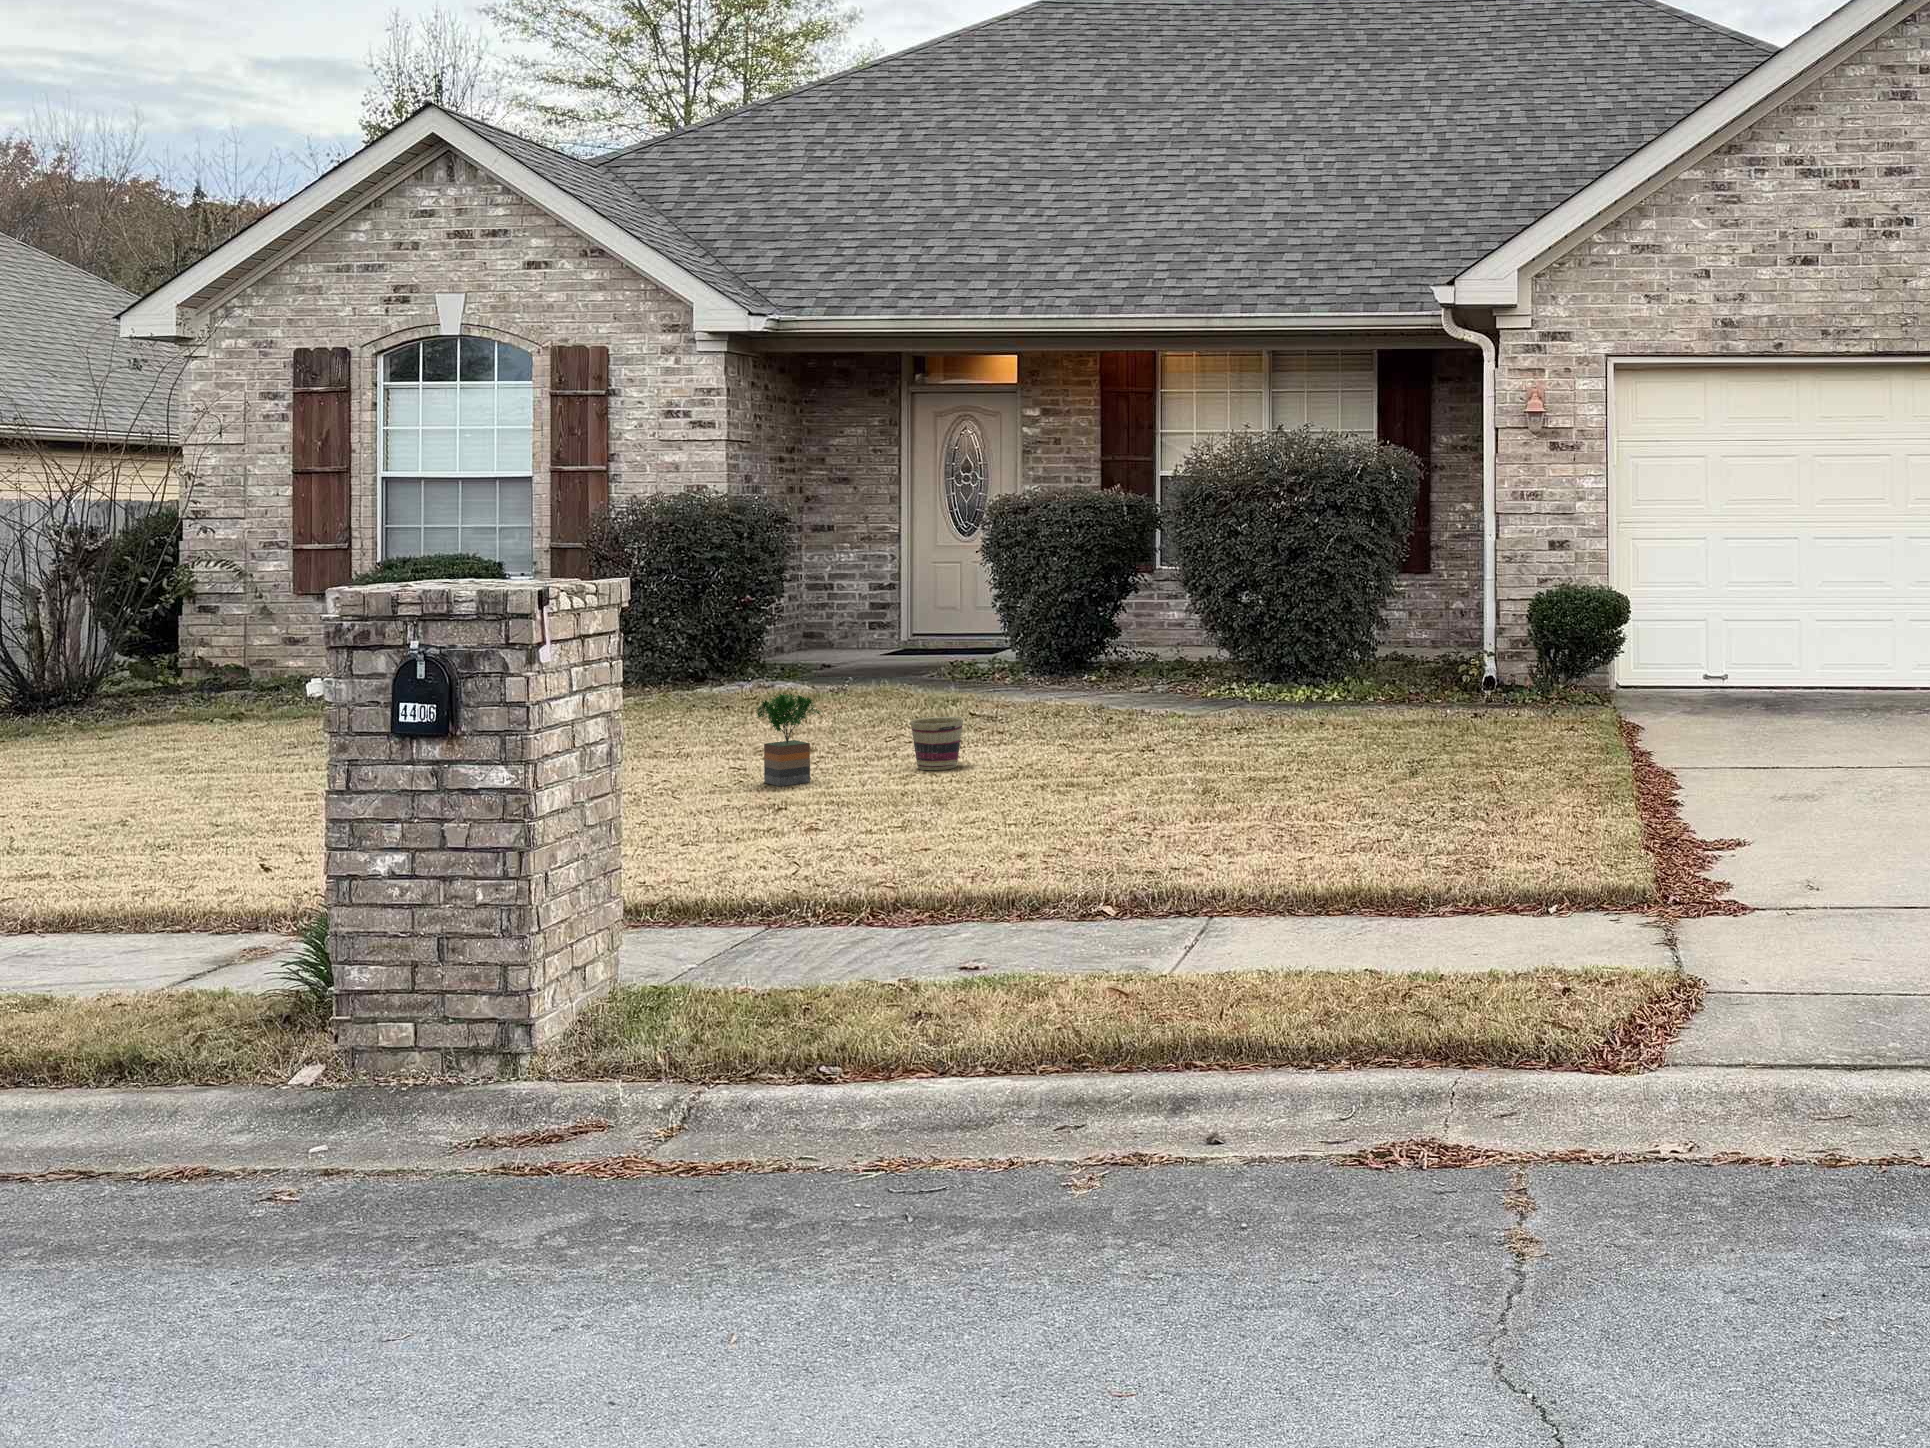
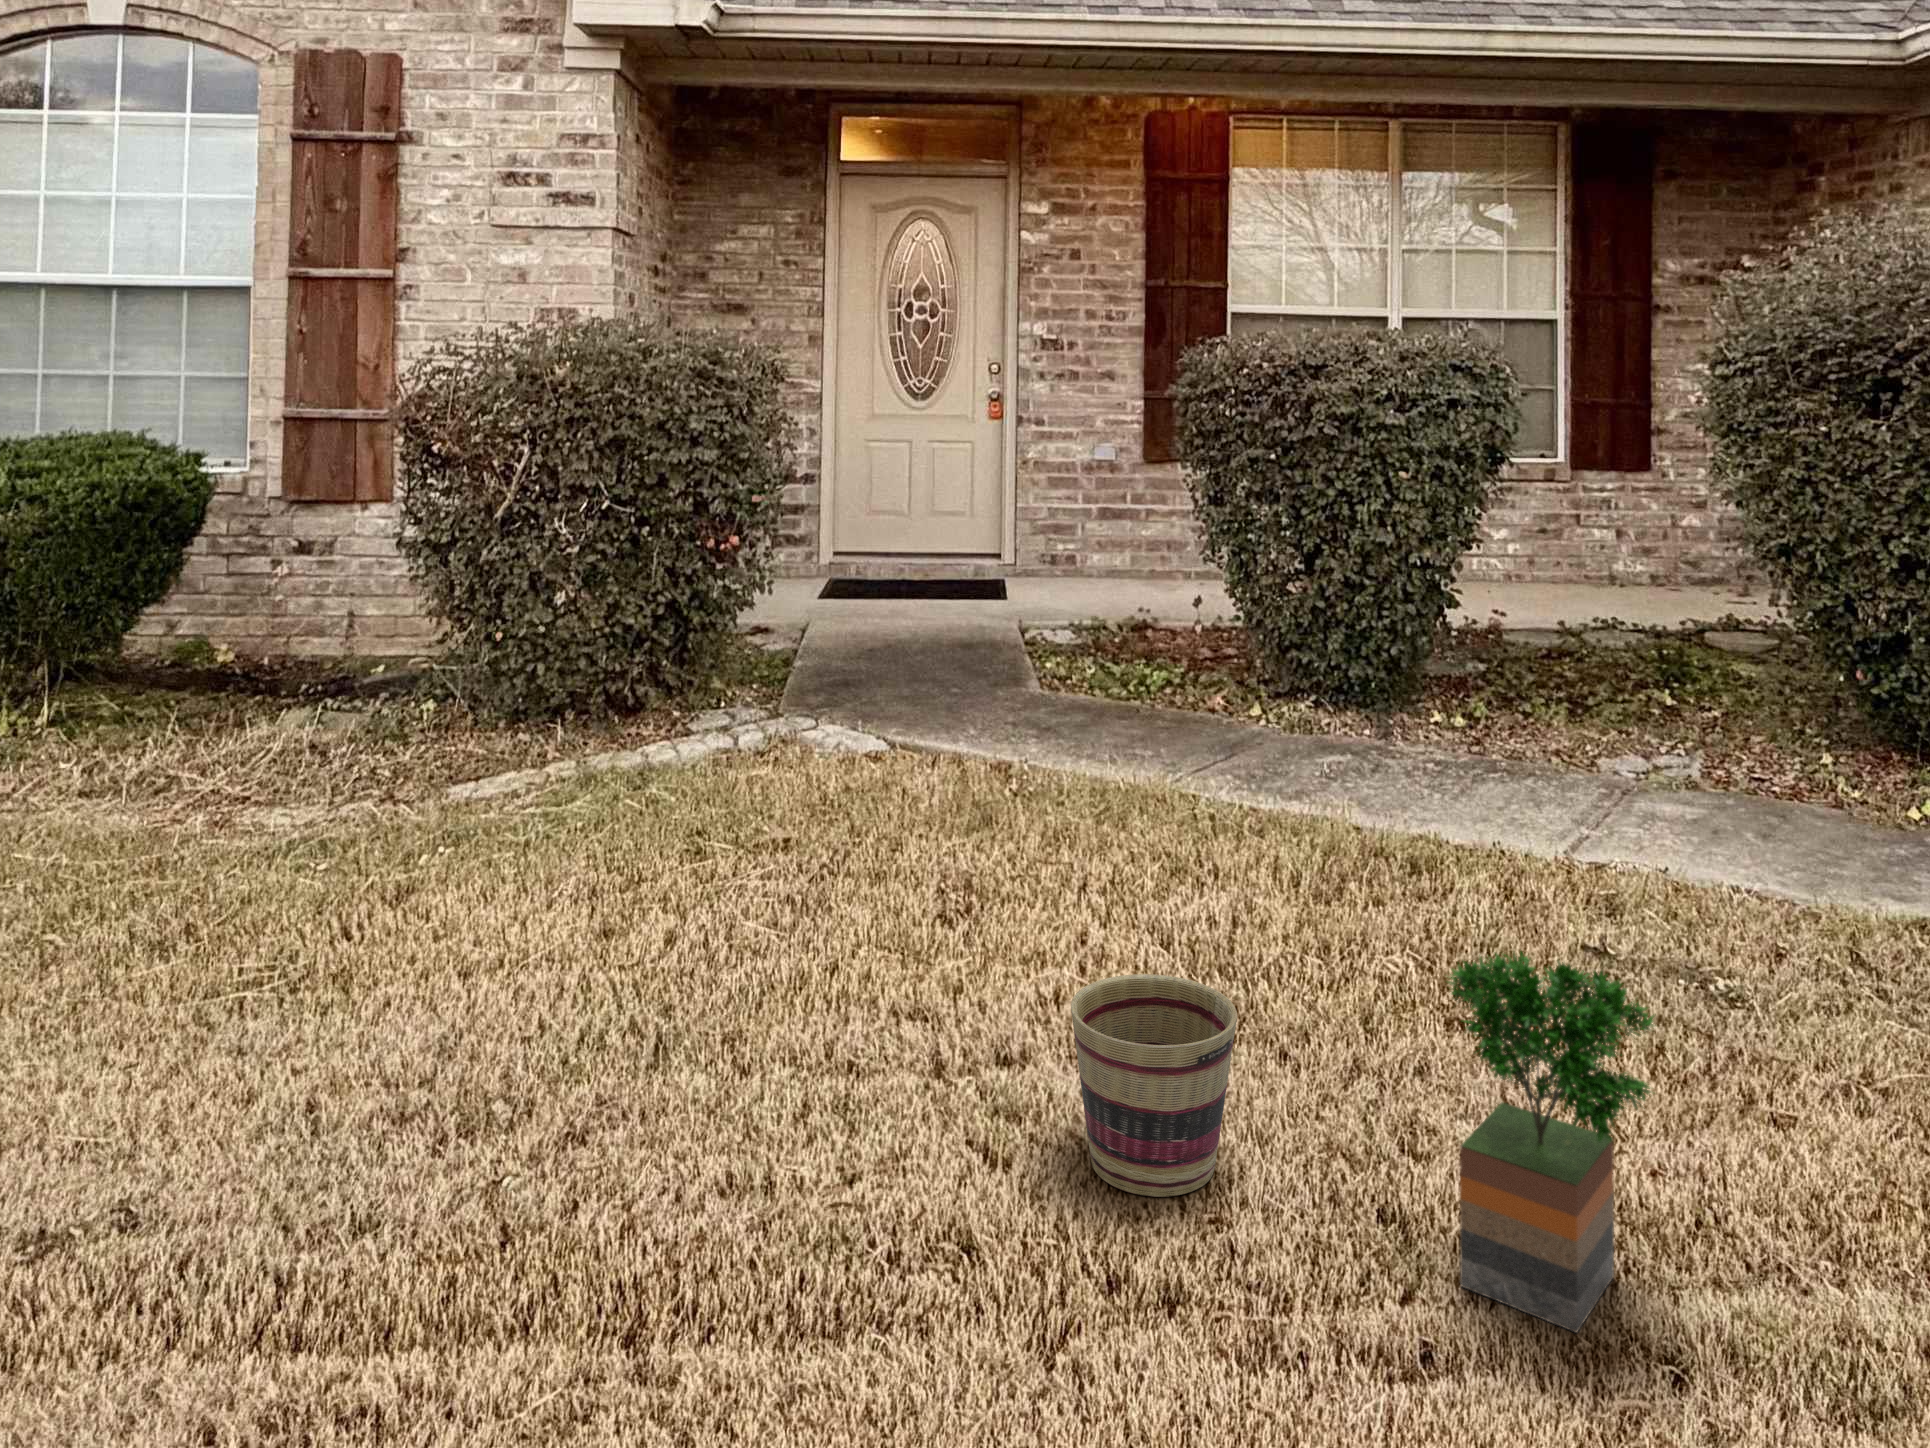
basket: present [911,717,963,770] -> present [1071,974,1237,1197]

